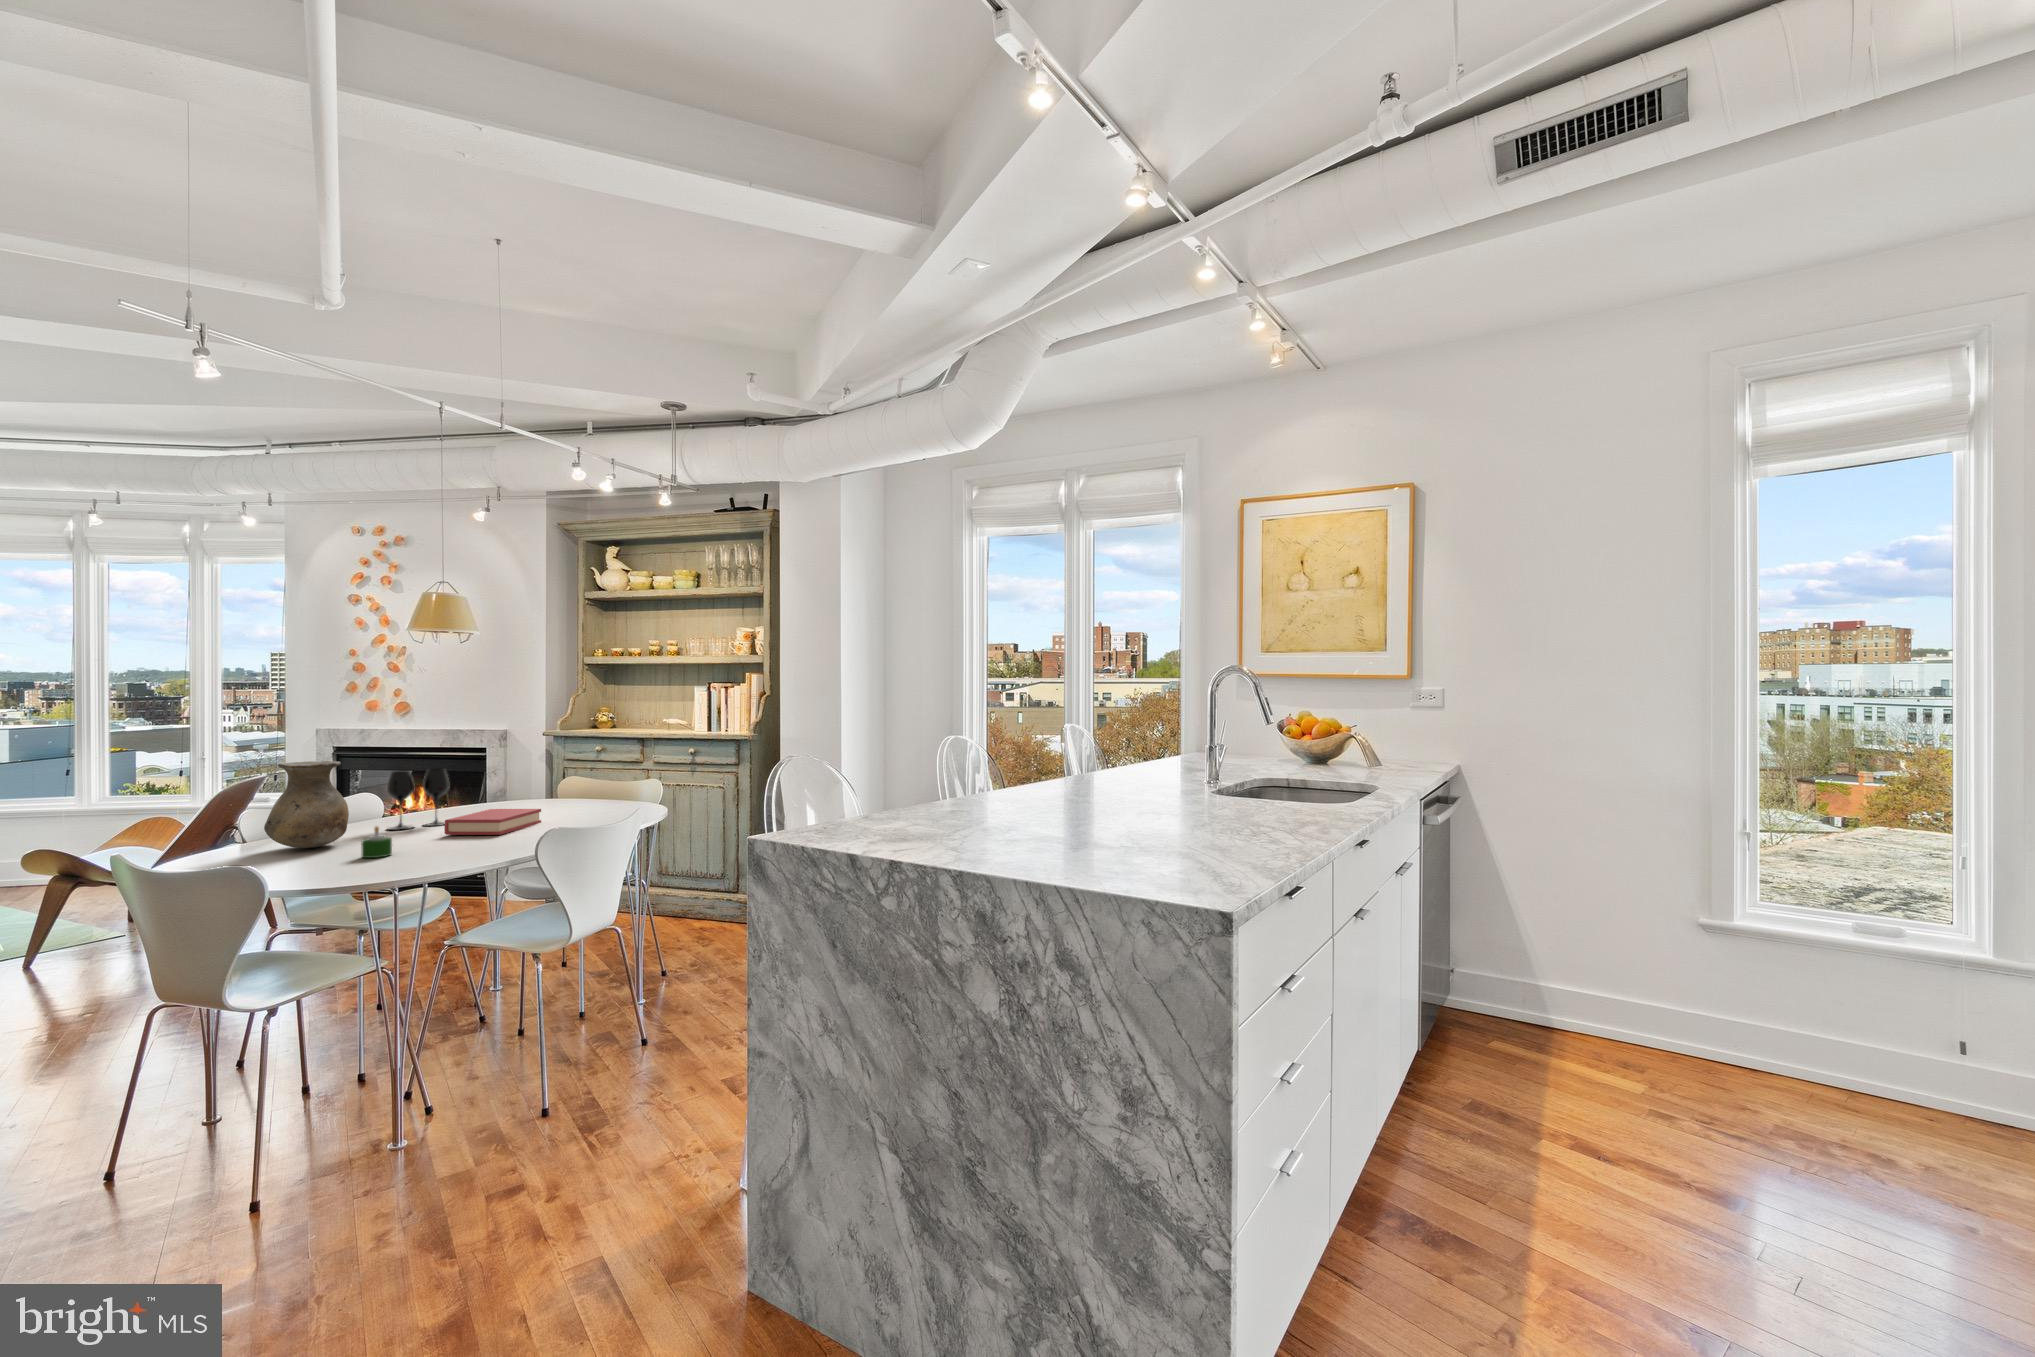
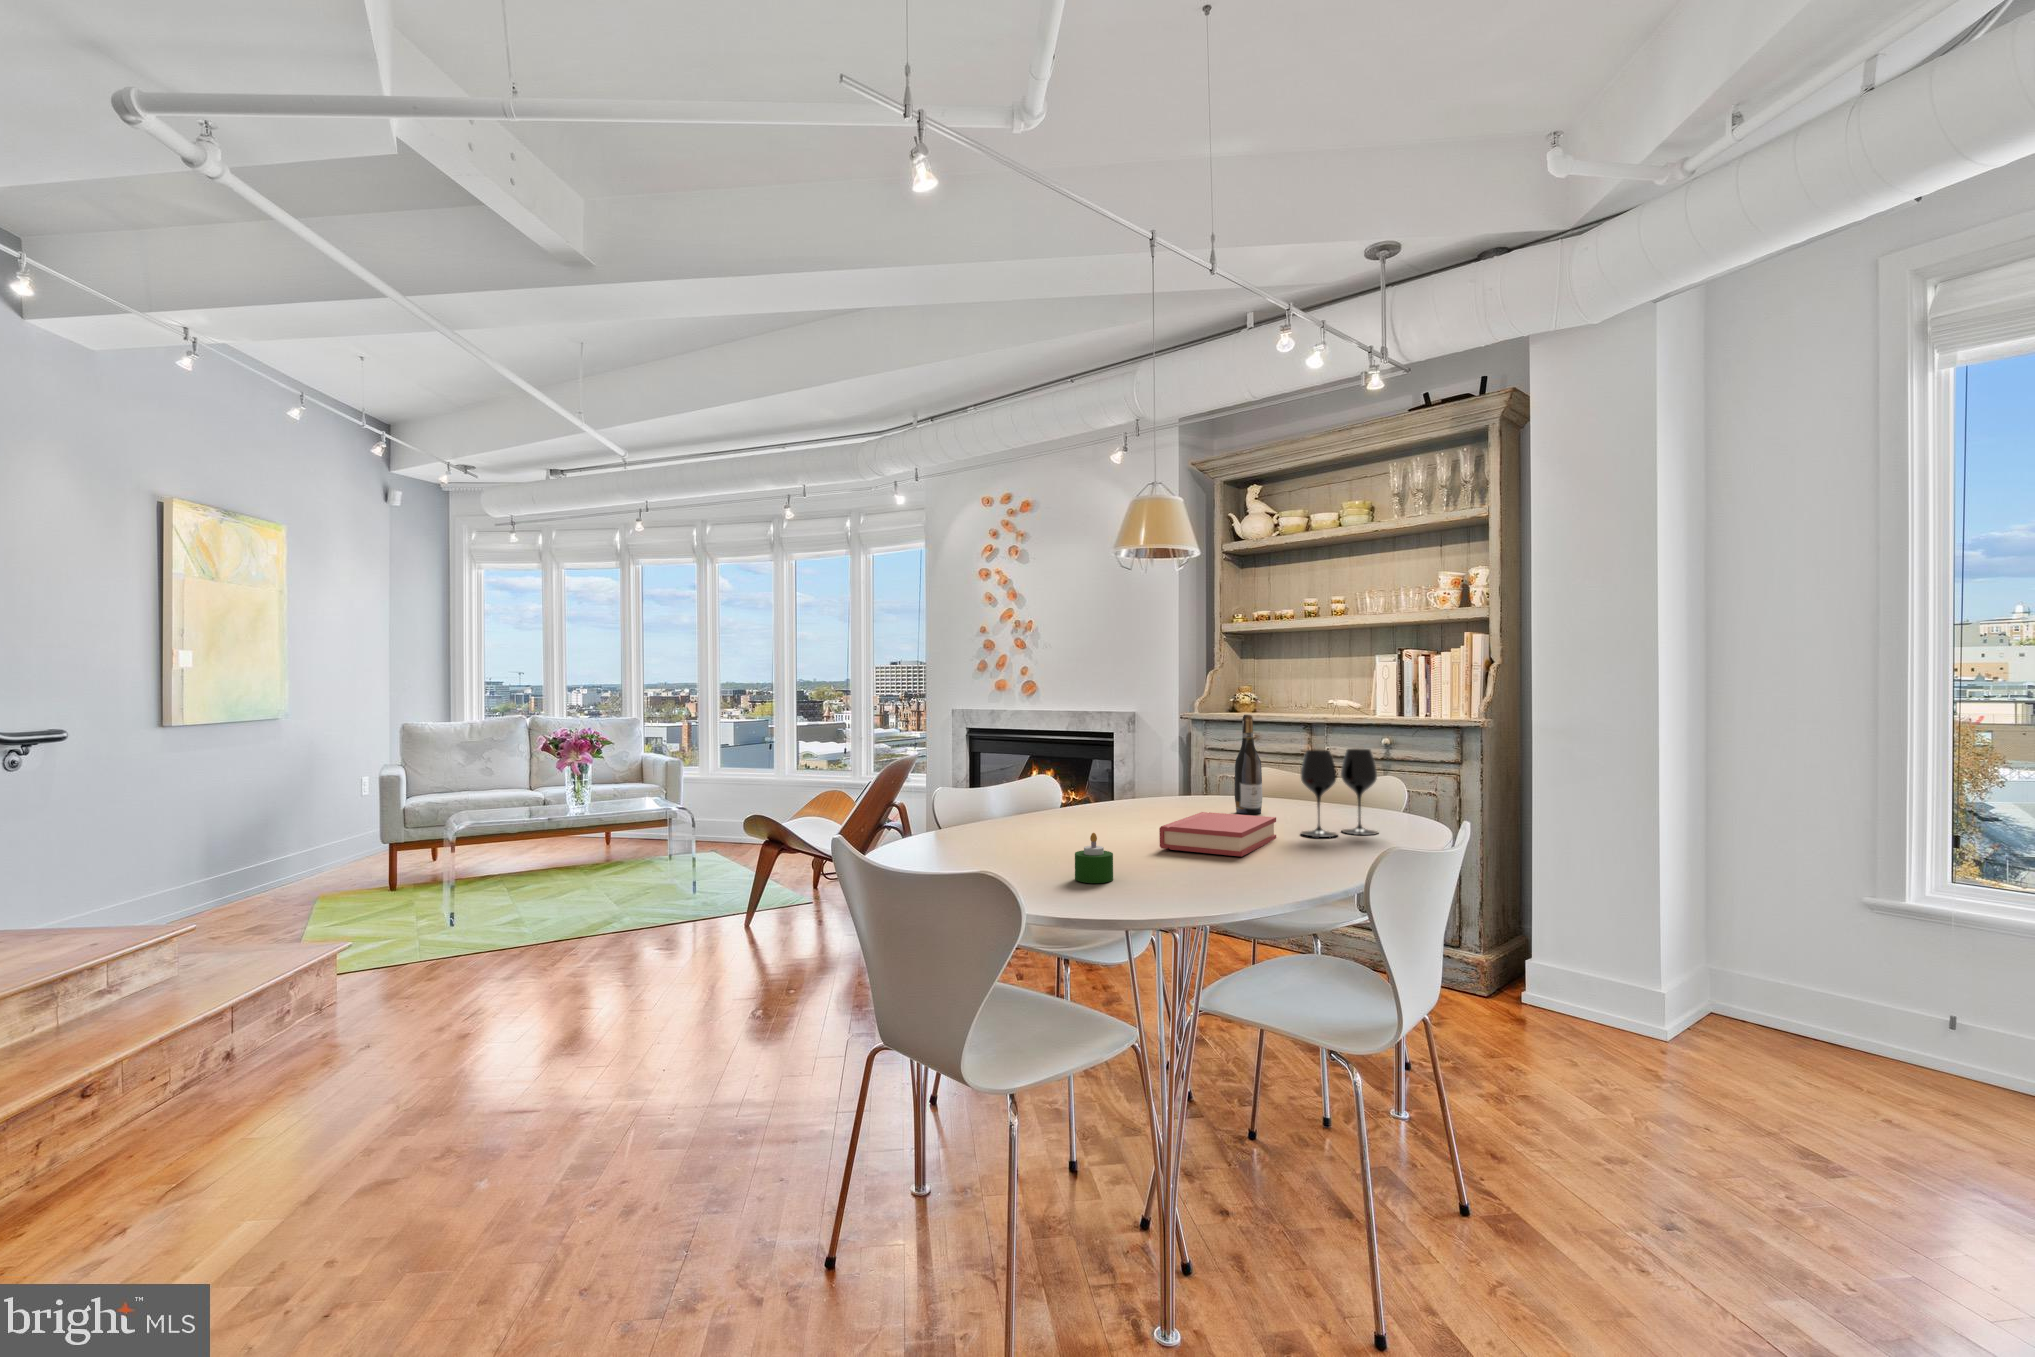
wine bottle: none [532,739,553,809] -> present [1235,714,1262,814]
vase: present [264,761,349,848] -> none [950,733,1042,853]
wine glass: present [387,768,449,830] -> present [1301,749,1378,837]

